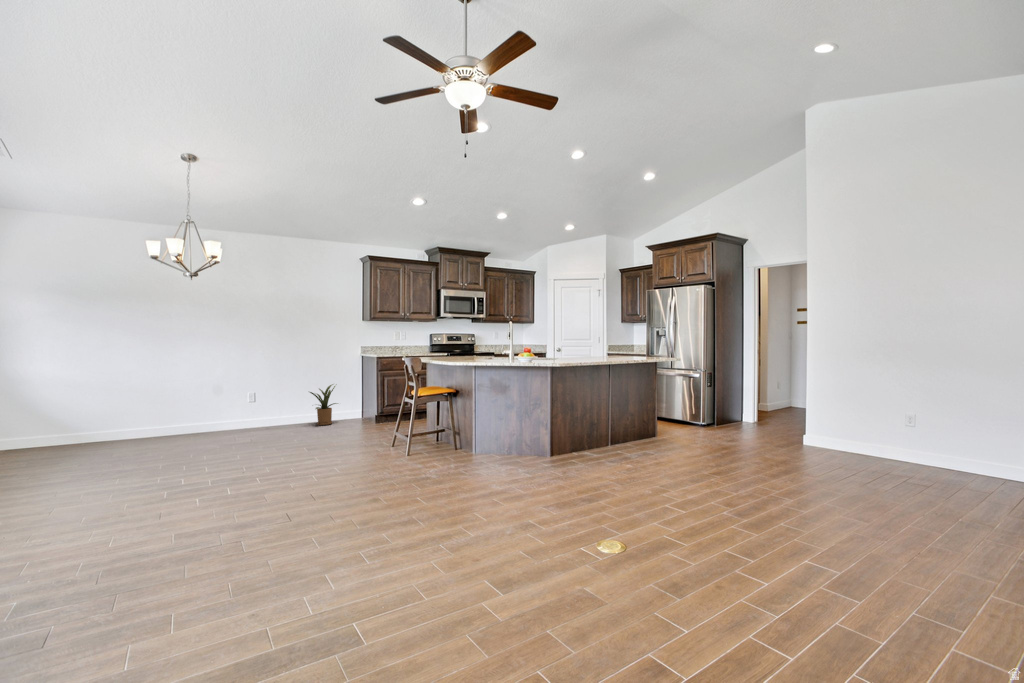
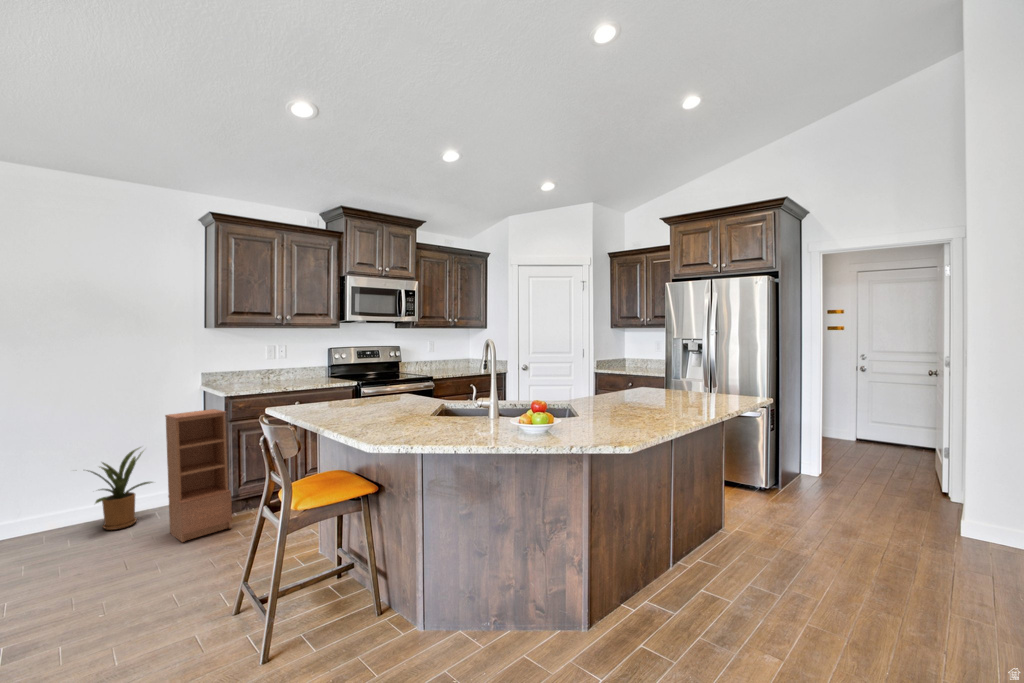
bookcase: none [349,363,381,430] -> present [165,409,232,542]

